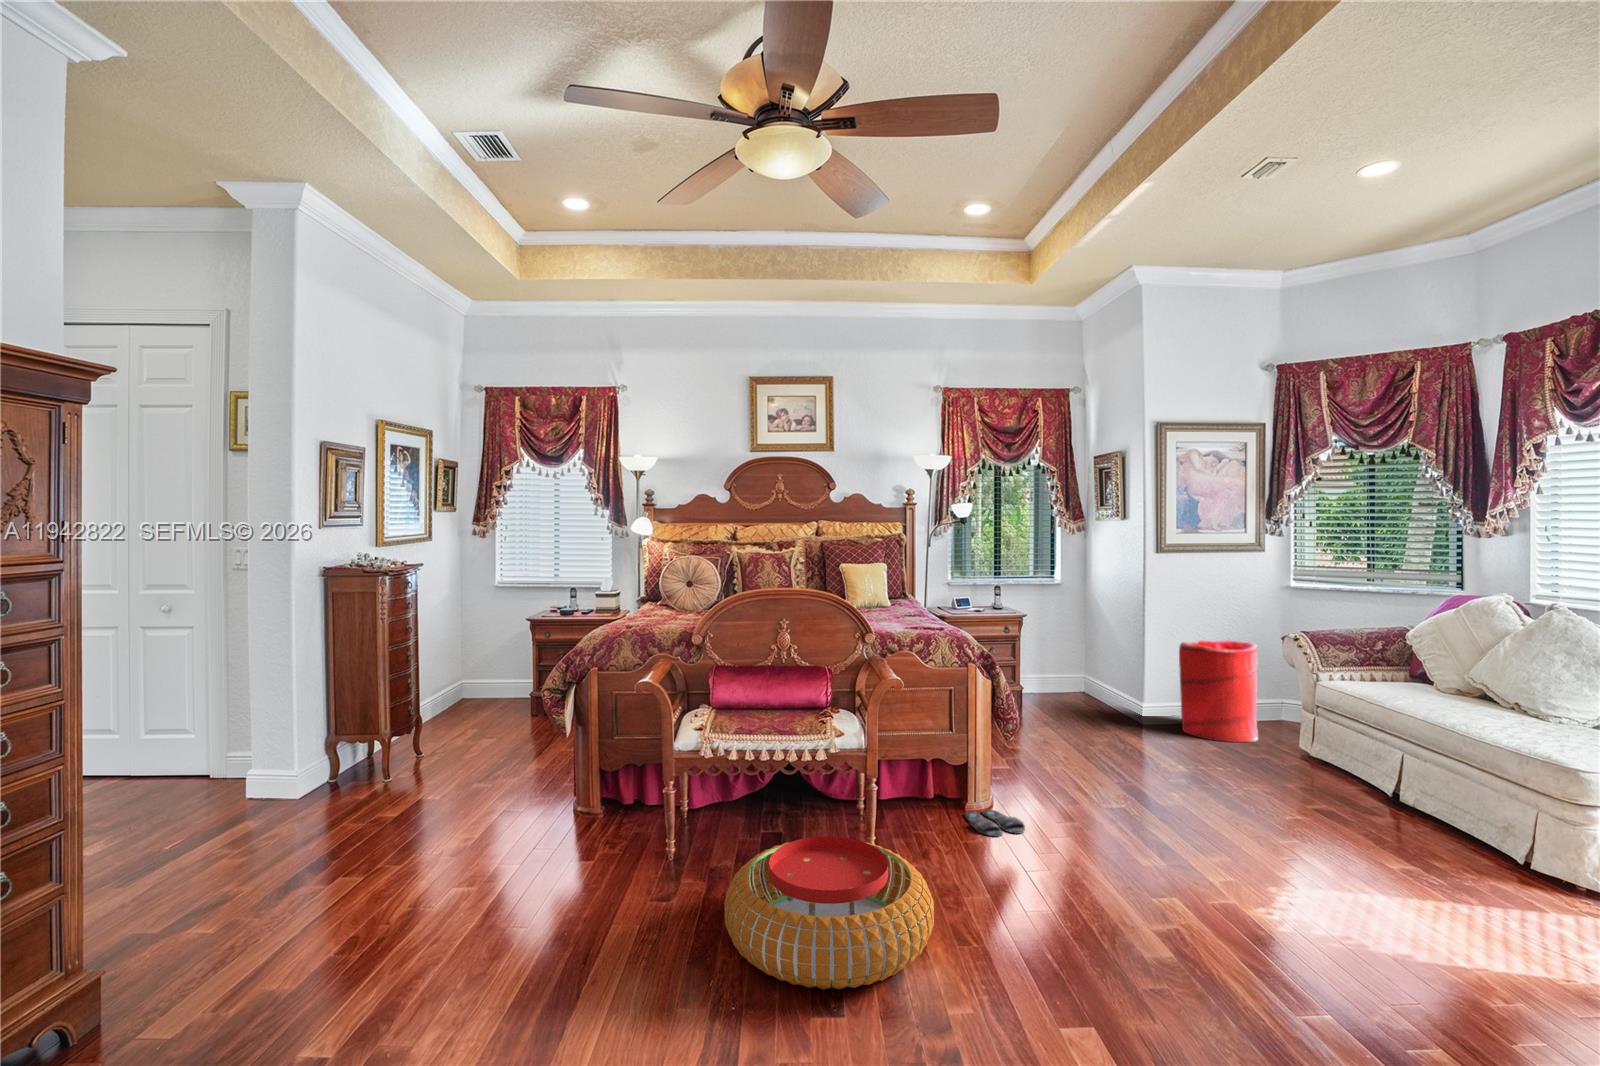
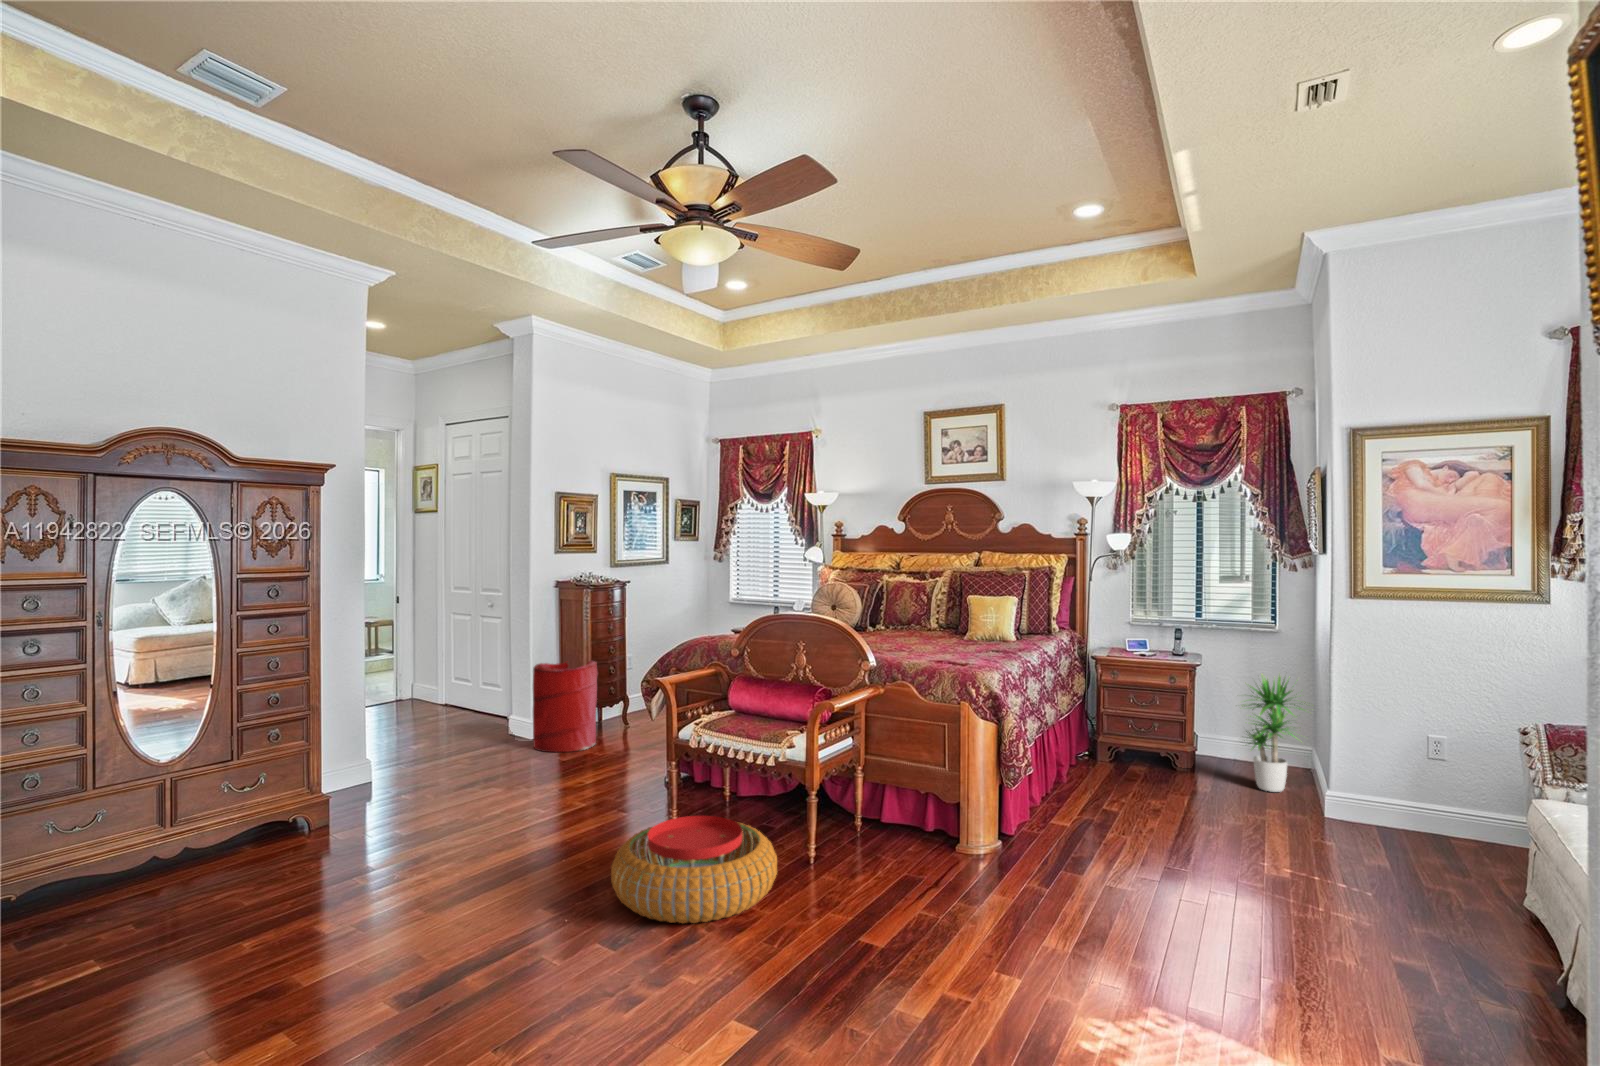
potted plant: none [1056,616,1118,714] -> present [1242,676,1303,792]
laundry hamper: present [1179,640,1258,742] -> present [533,660,598,752]
slippers: present [964,810,1025,837] -> none [929,845,983,871]

